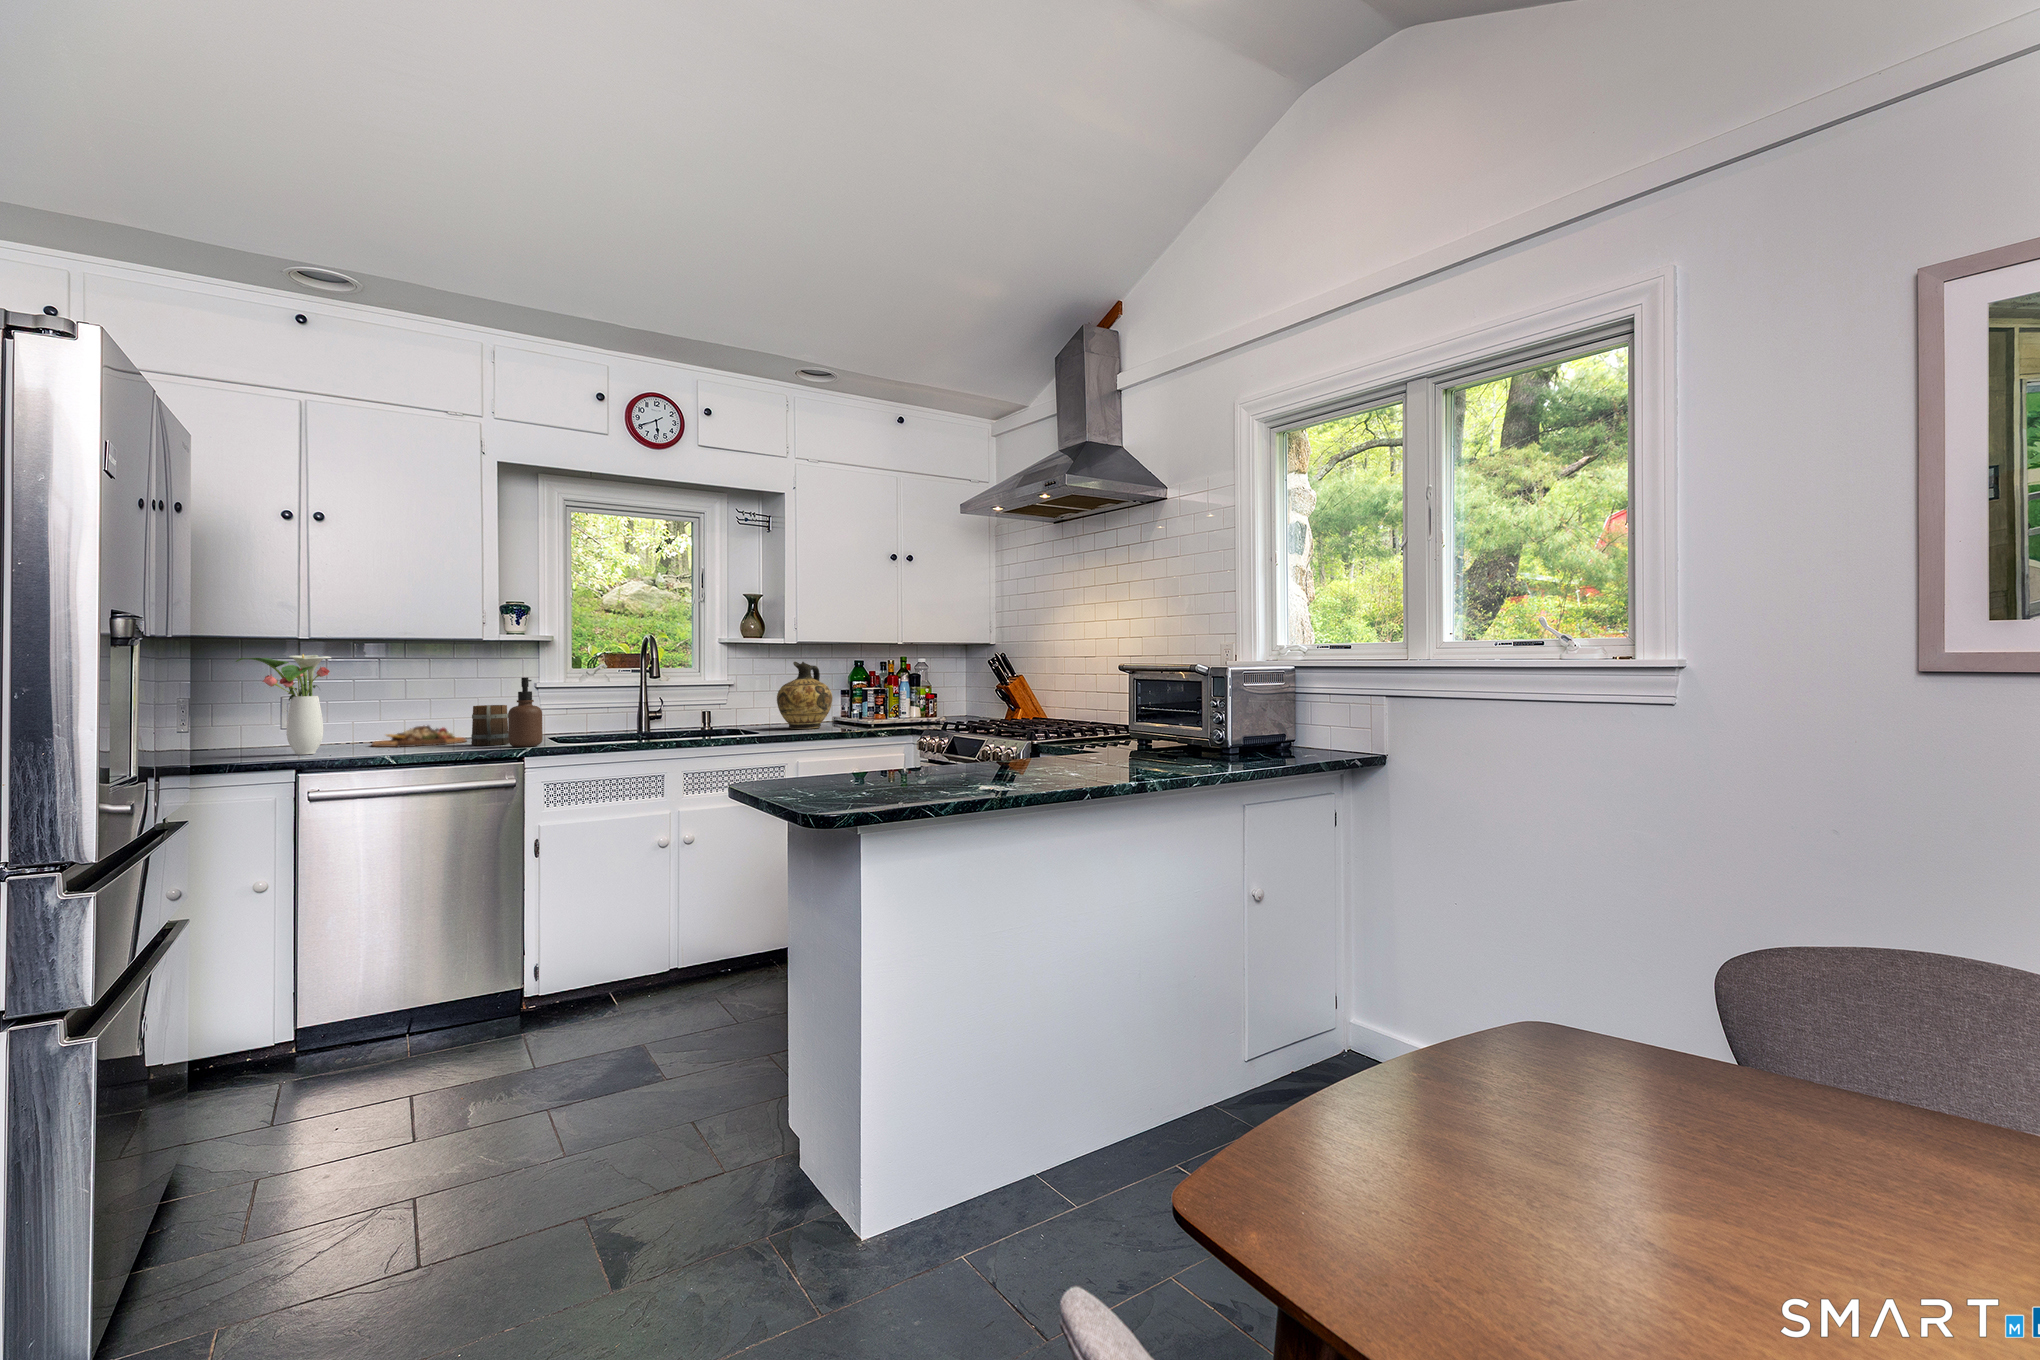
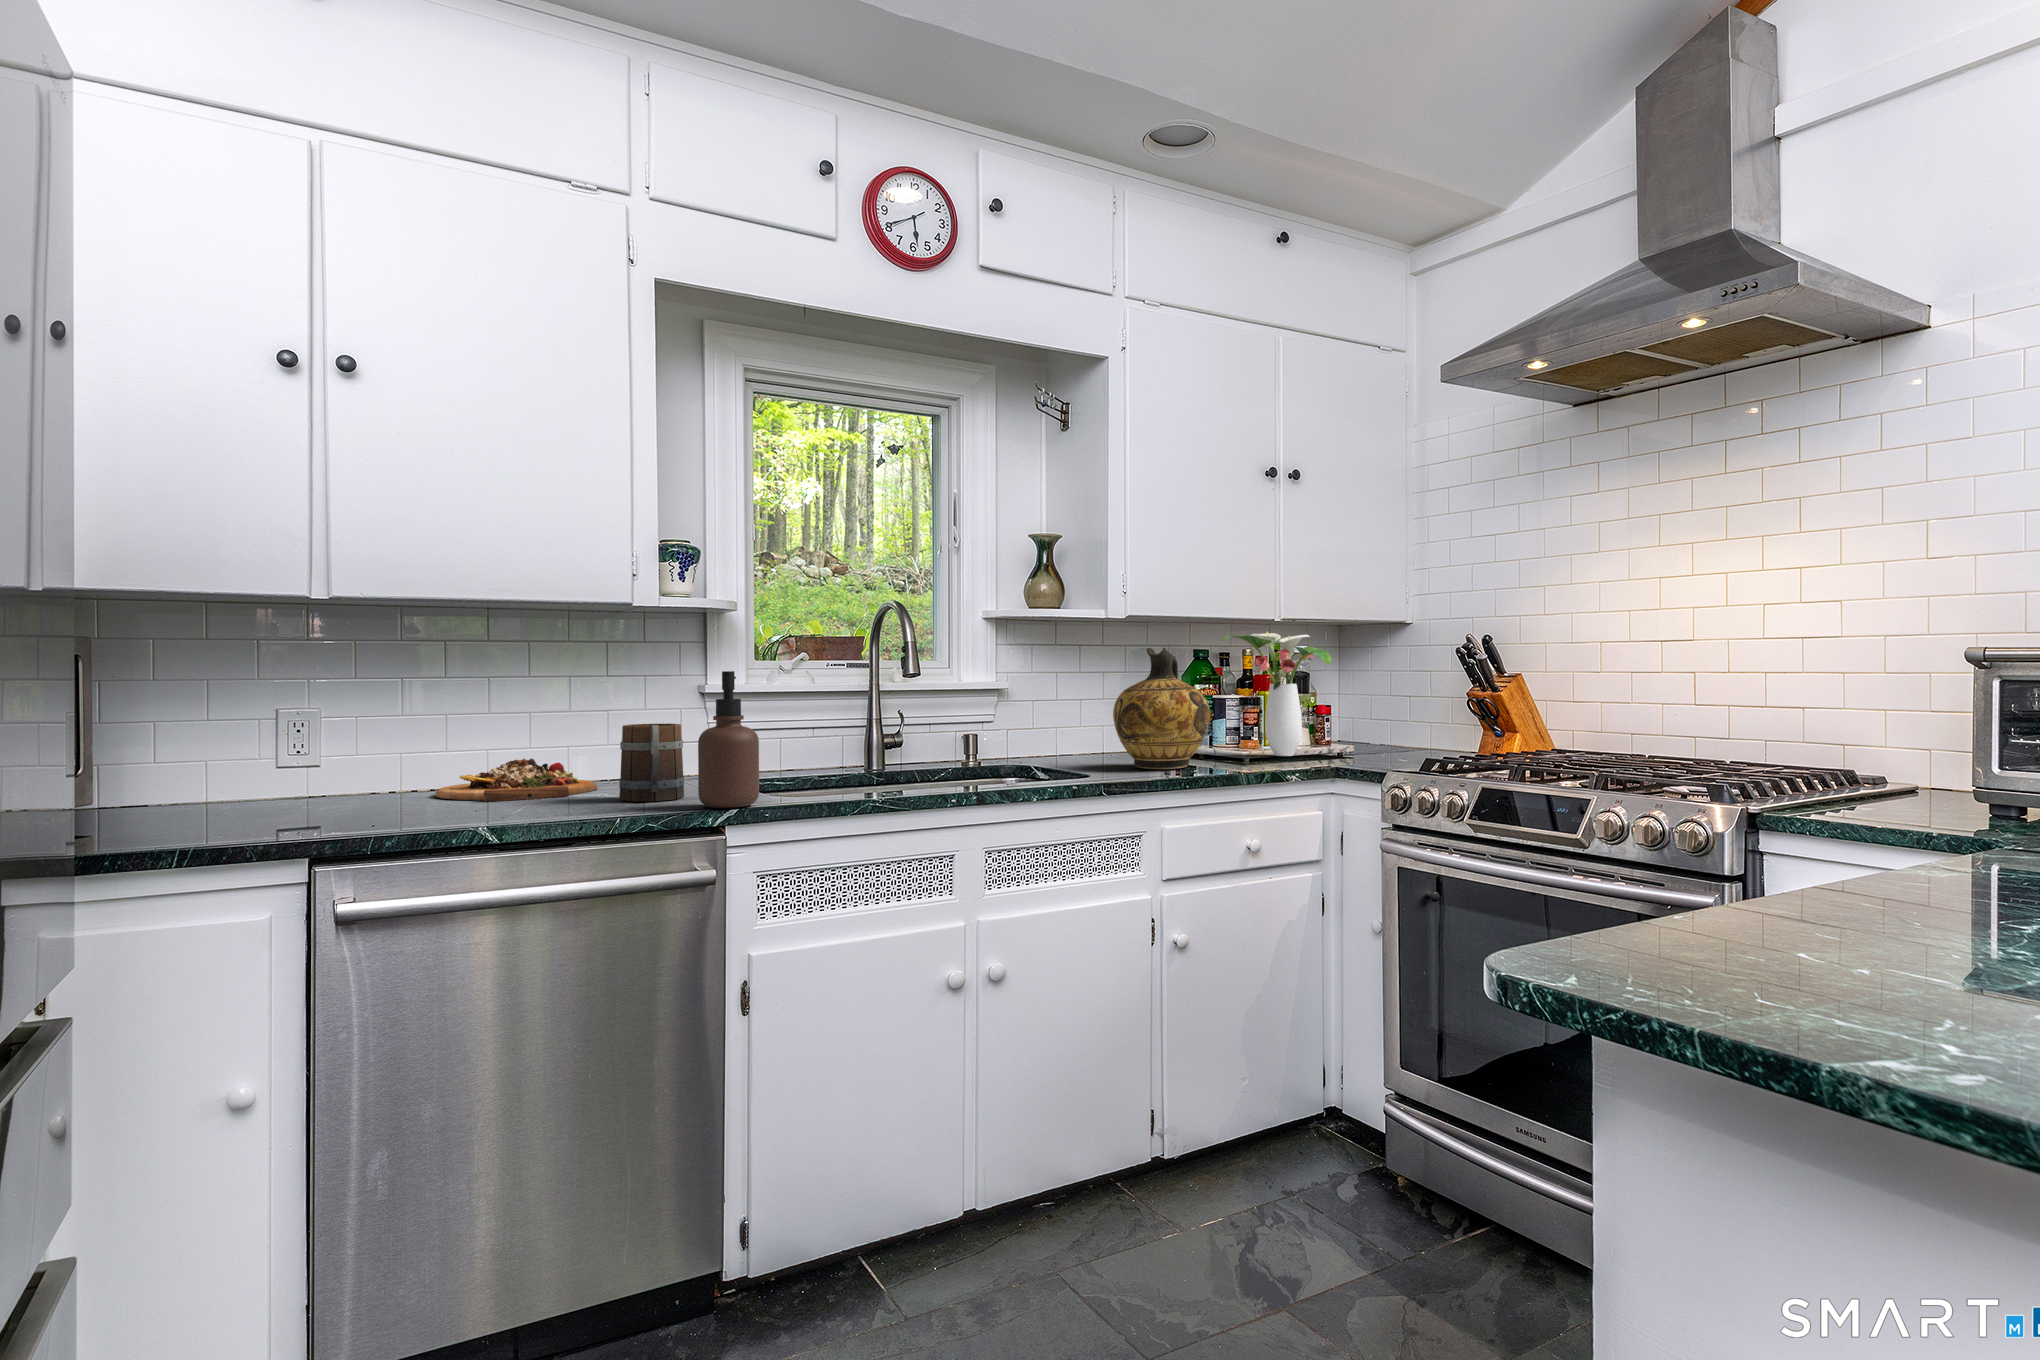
flower arrangement: present [236,654,331,755] -> present [1222,632,1331,756]

